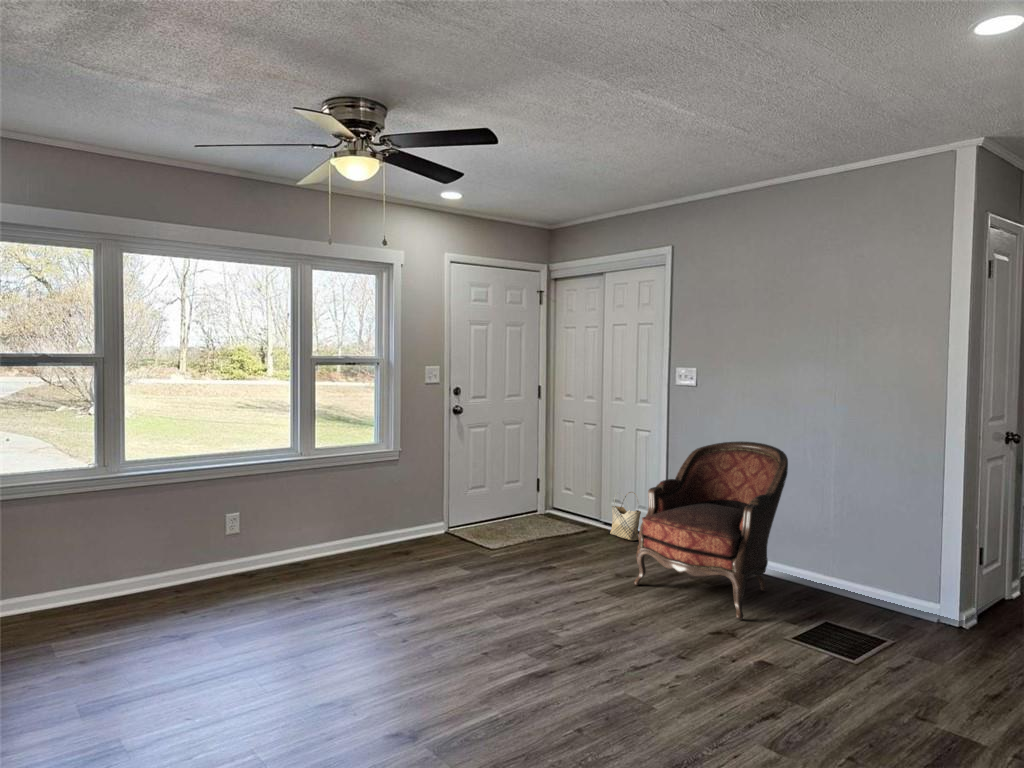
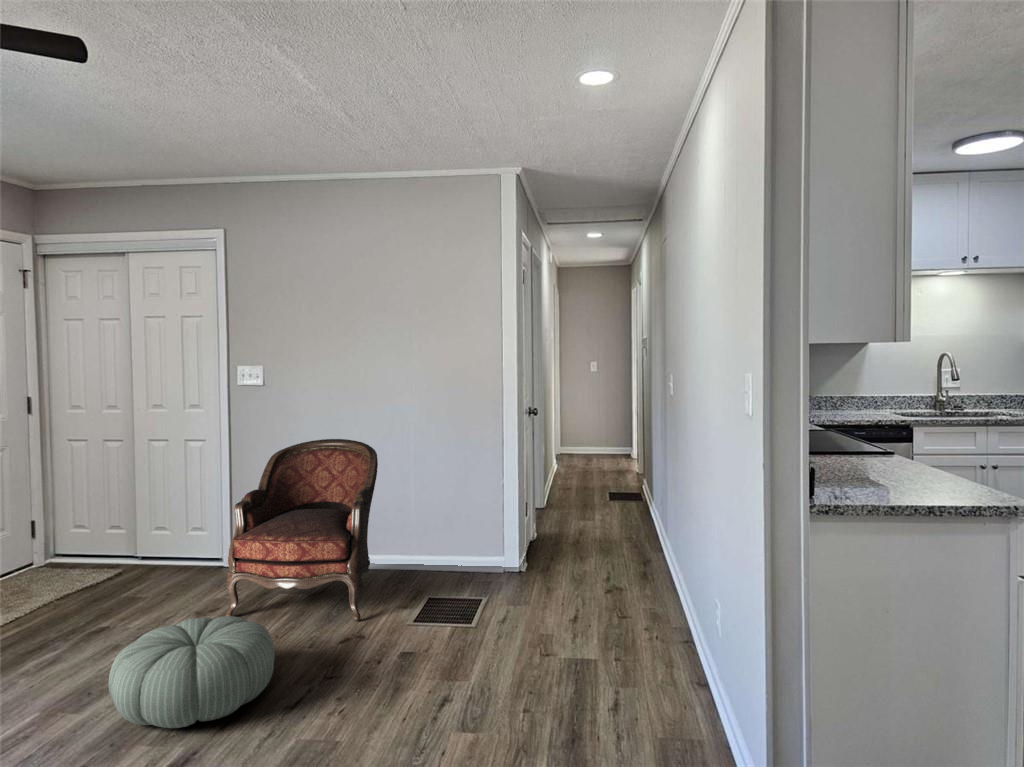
woven basket: present [610,492,641,540] -> none [157,514,198,570]
pouf: none [516,572,639,655] -> present [109,616,275,728]

